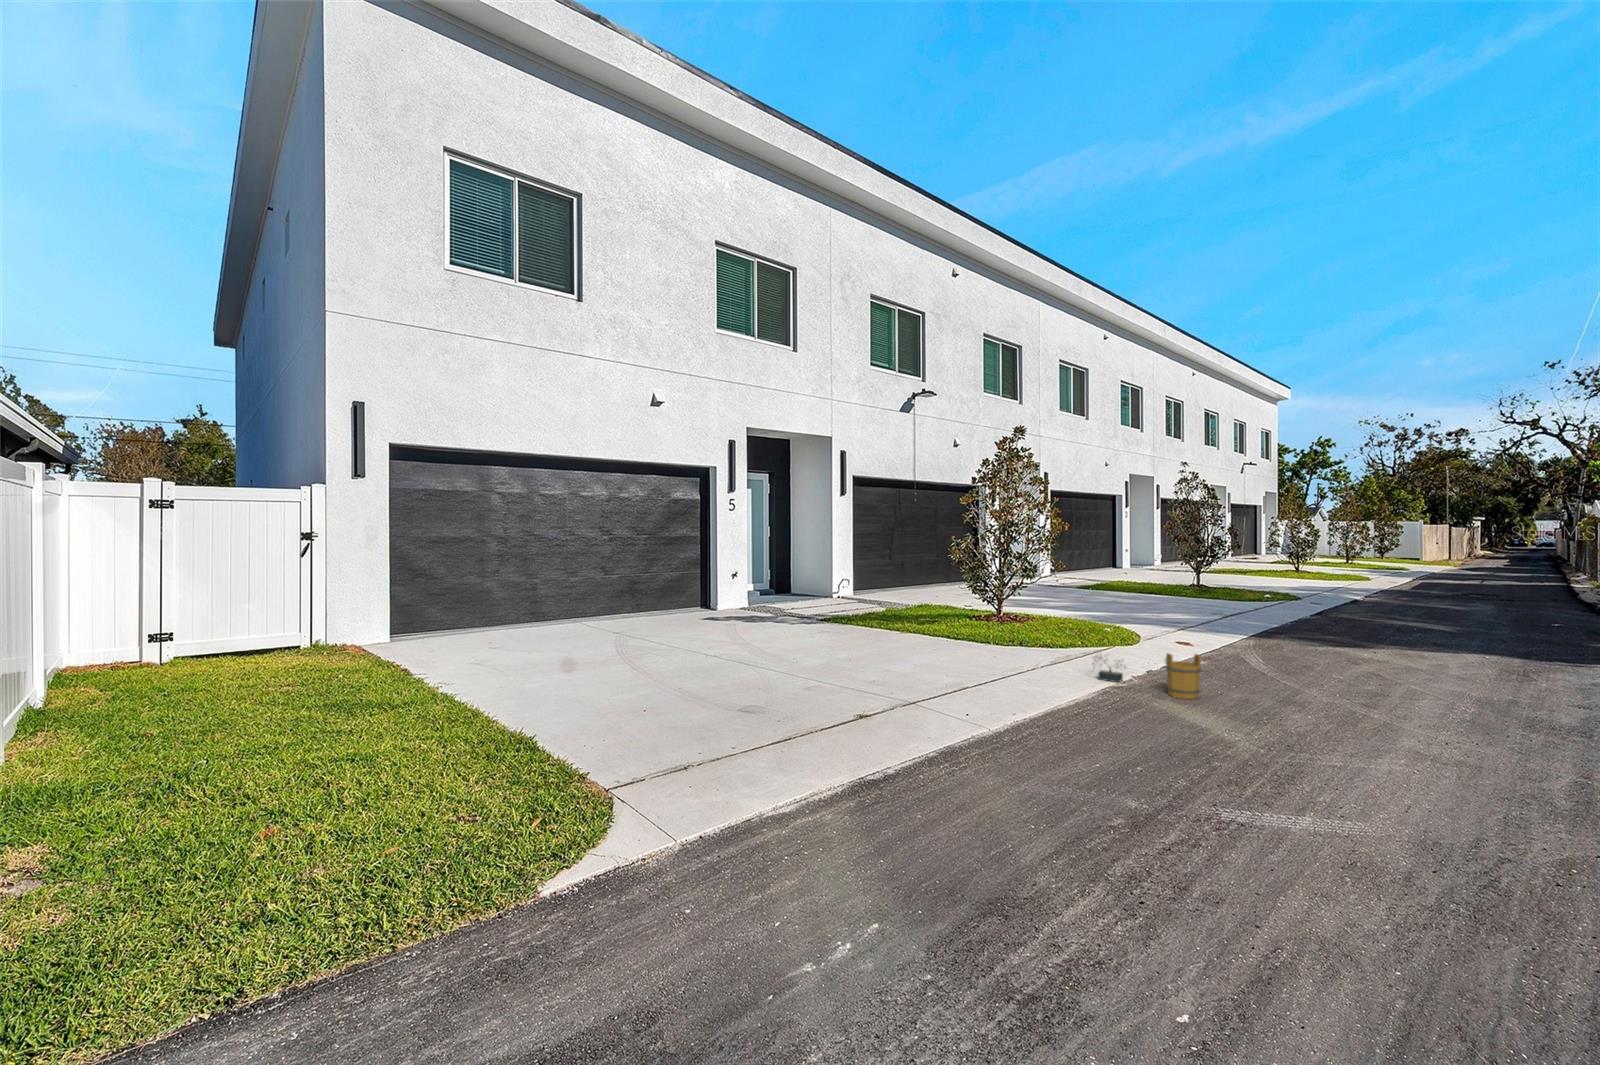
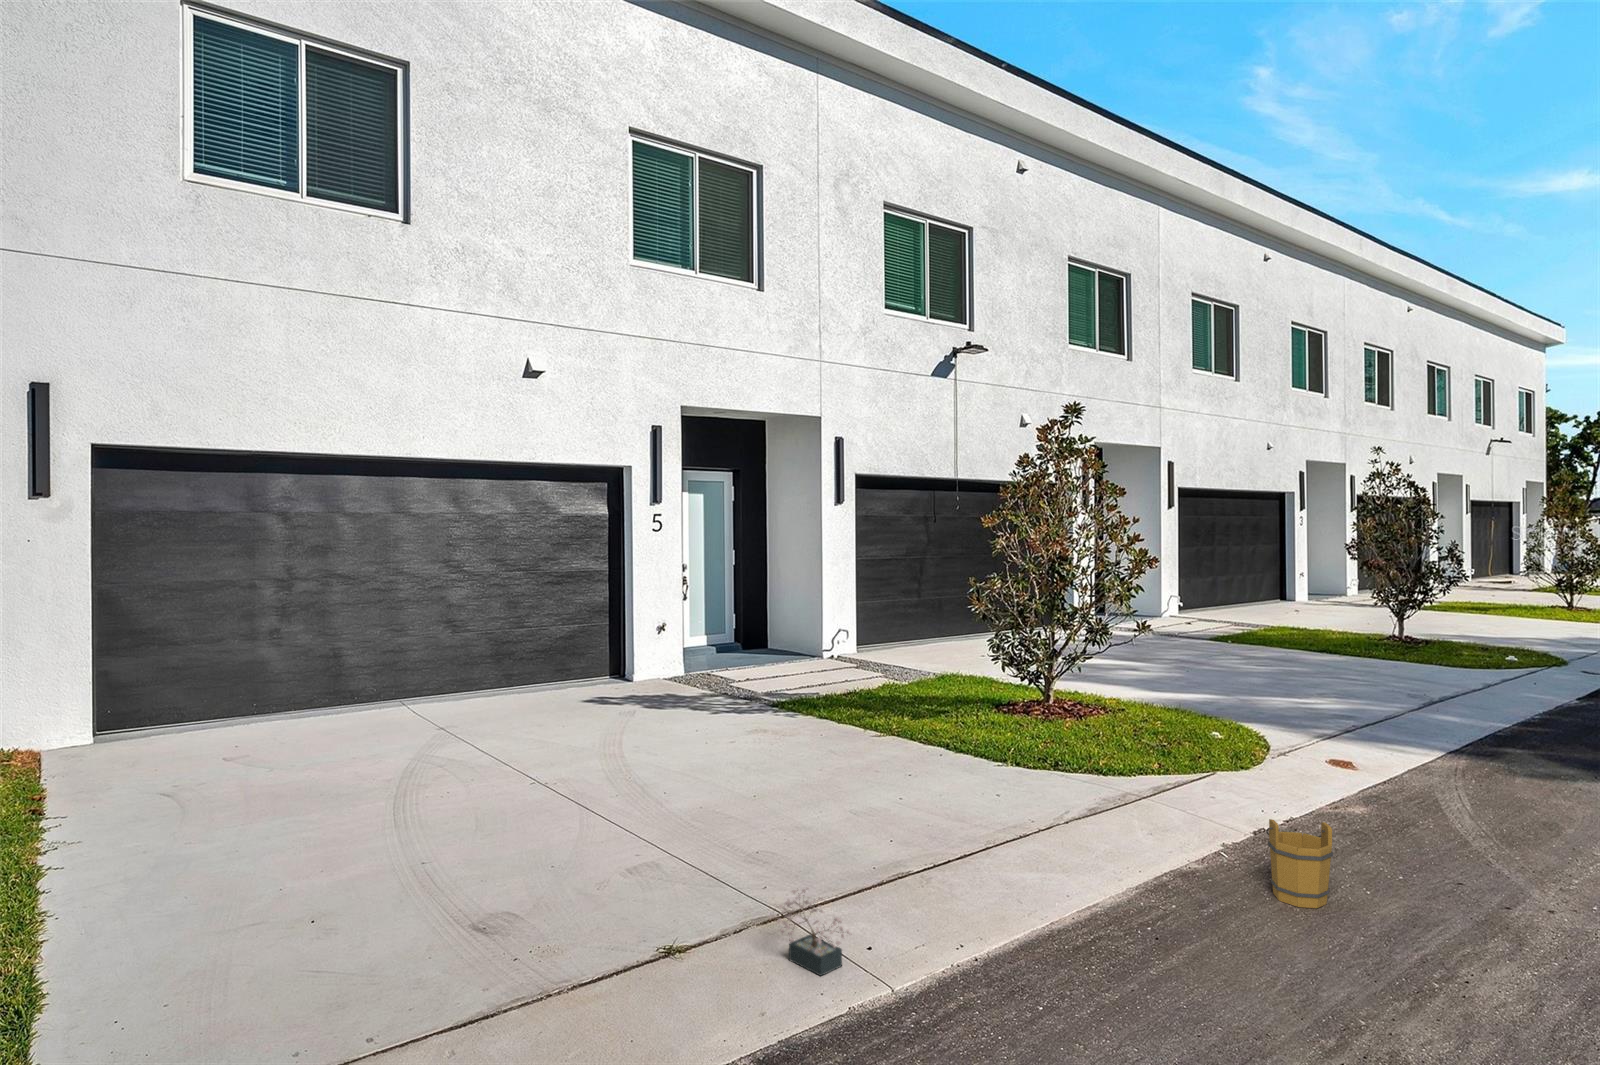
decorative plant: present [1093,651,1126,682] -> present [777,887,850,976]

